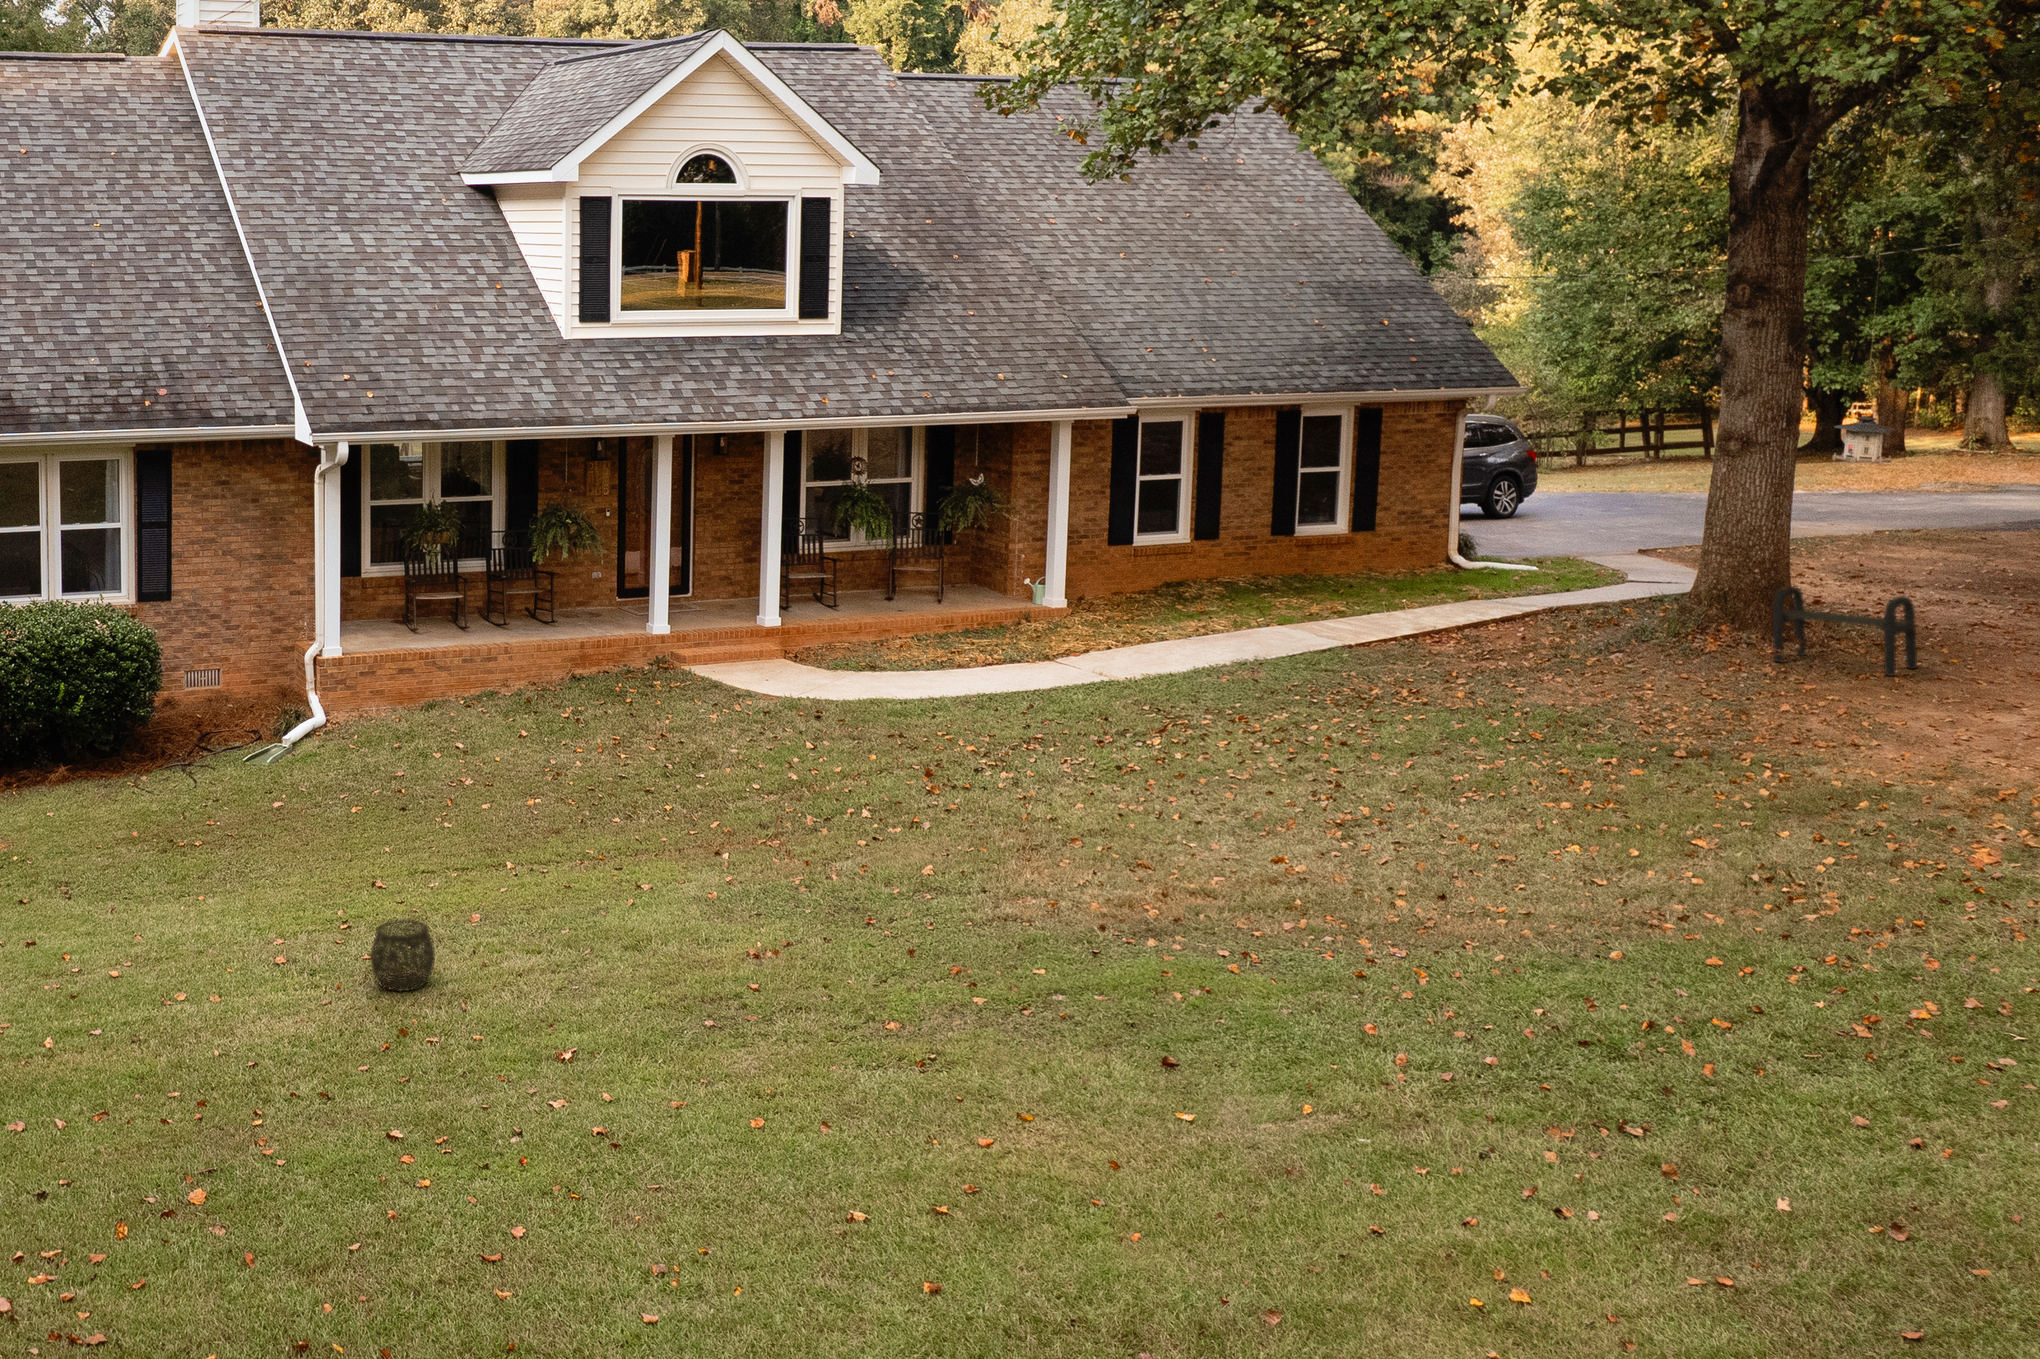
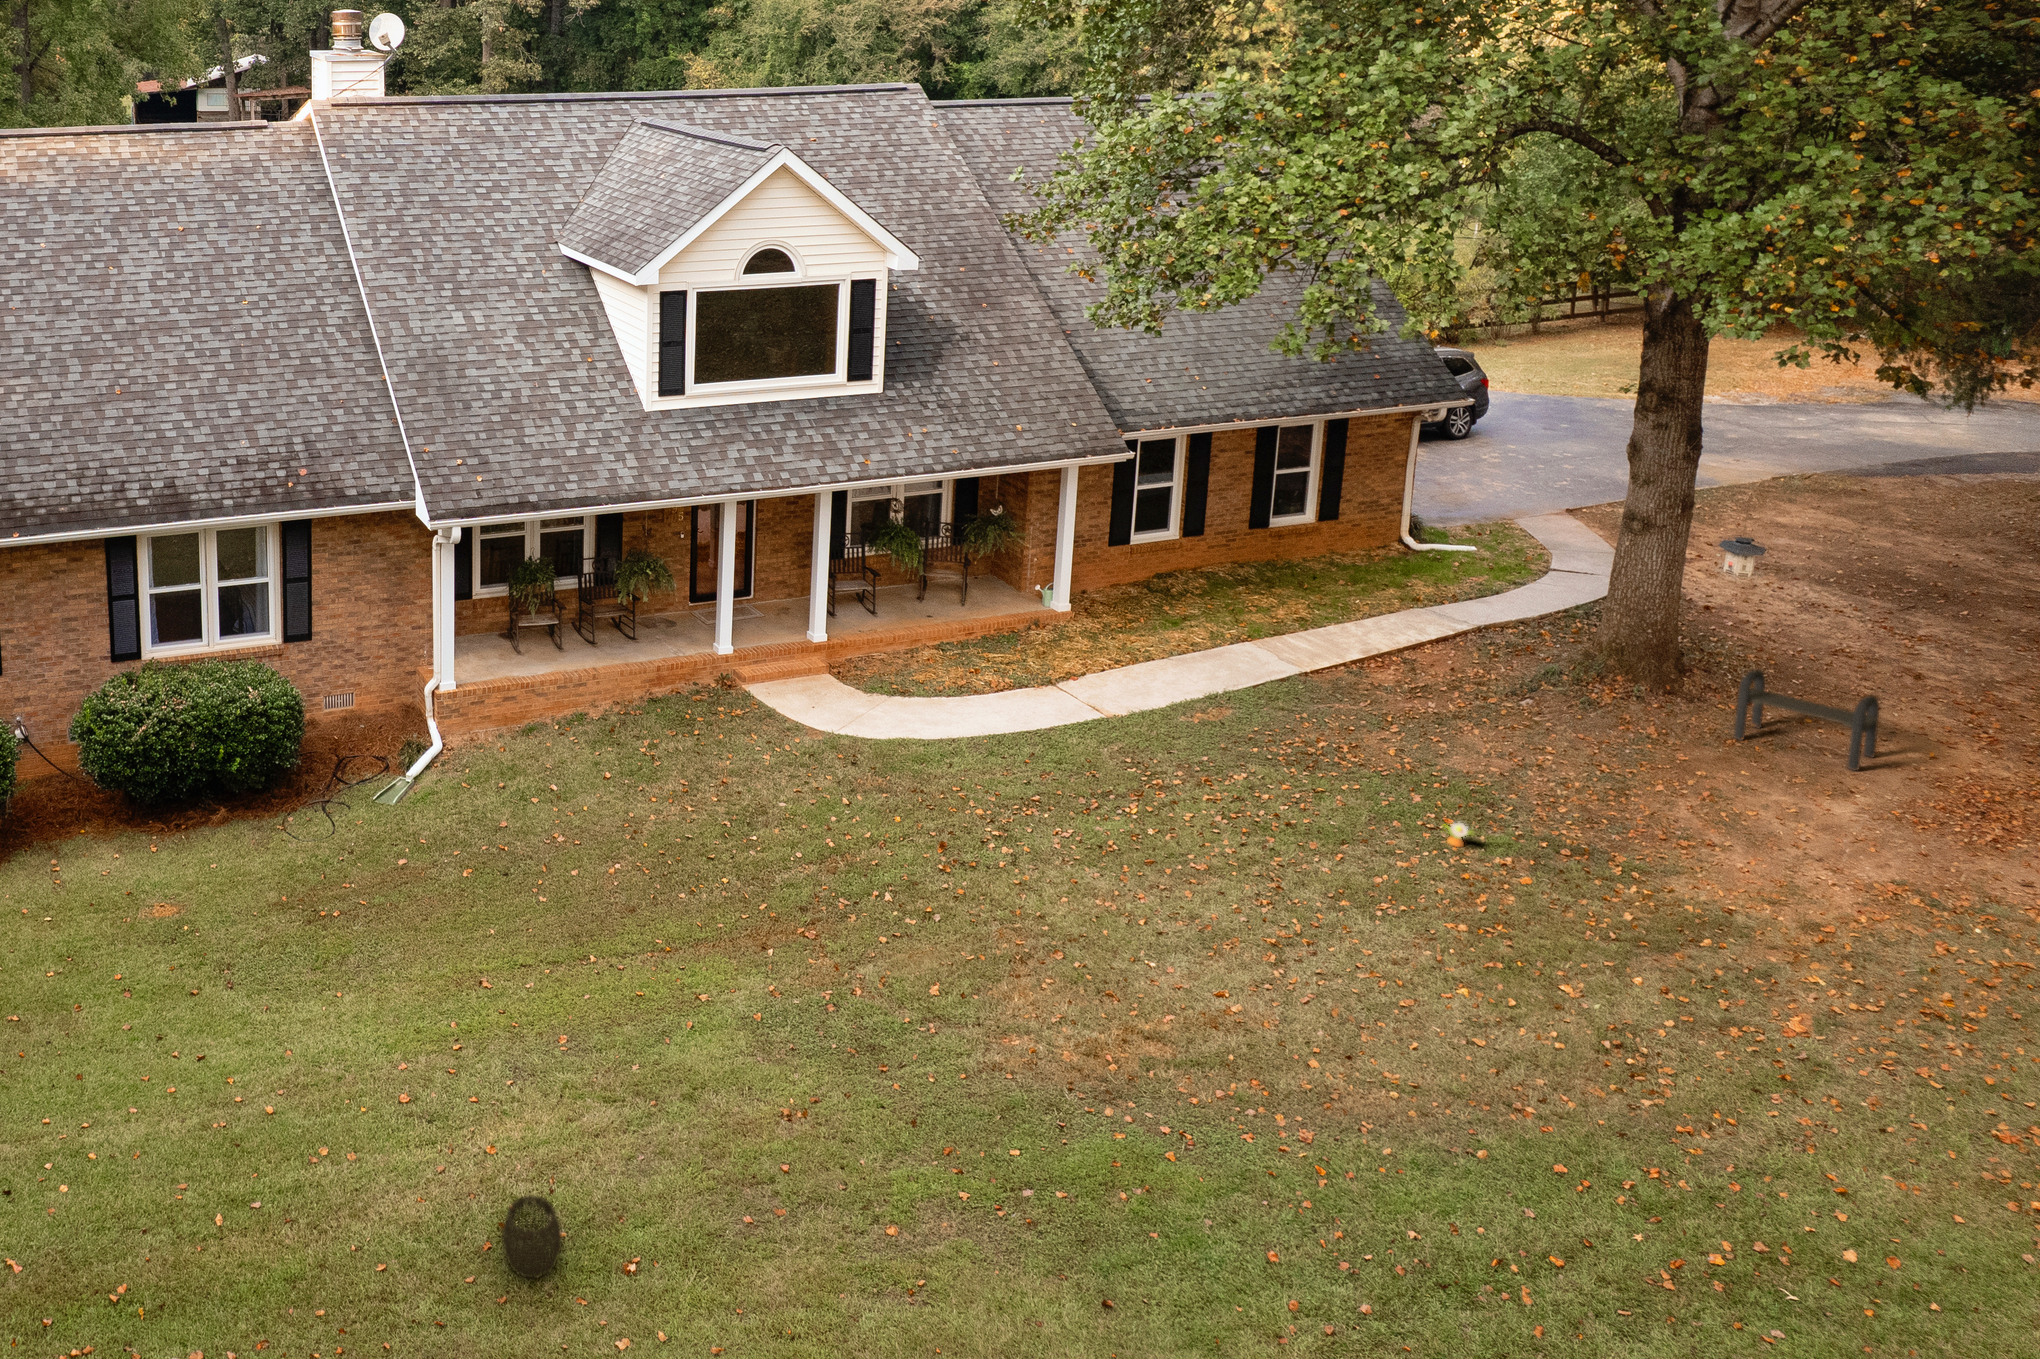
decorative plant: none [1439,711,1475,742] -> present [1446,823,1474,847]

